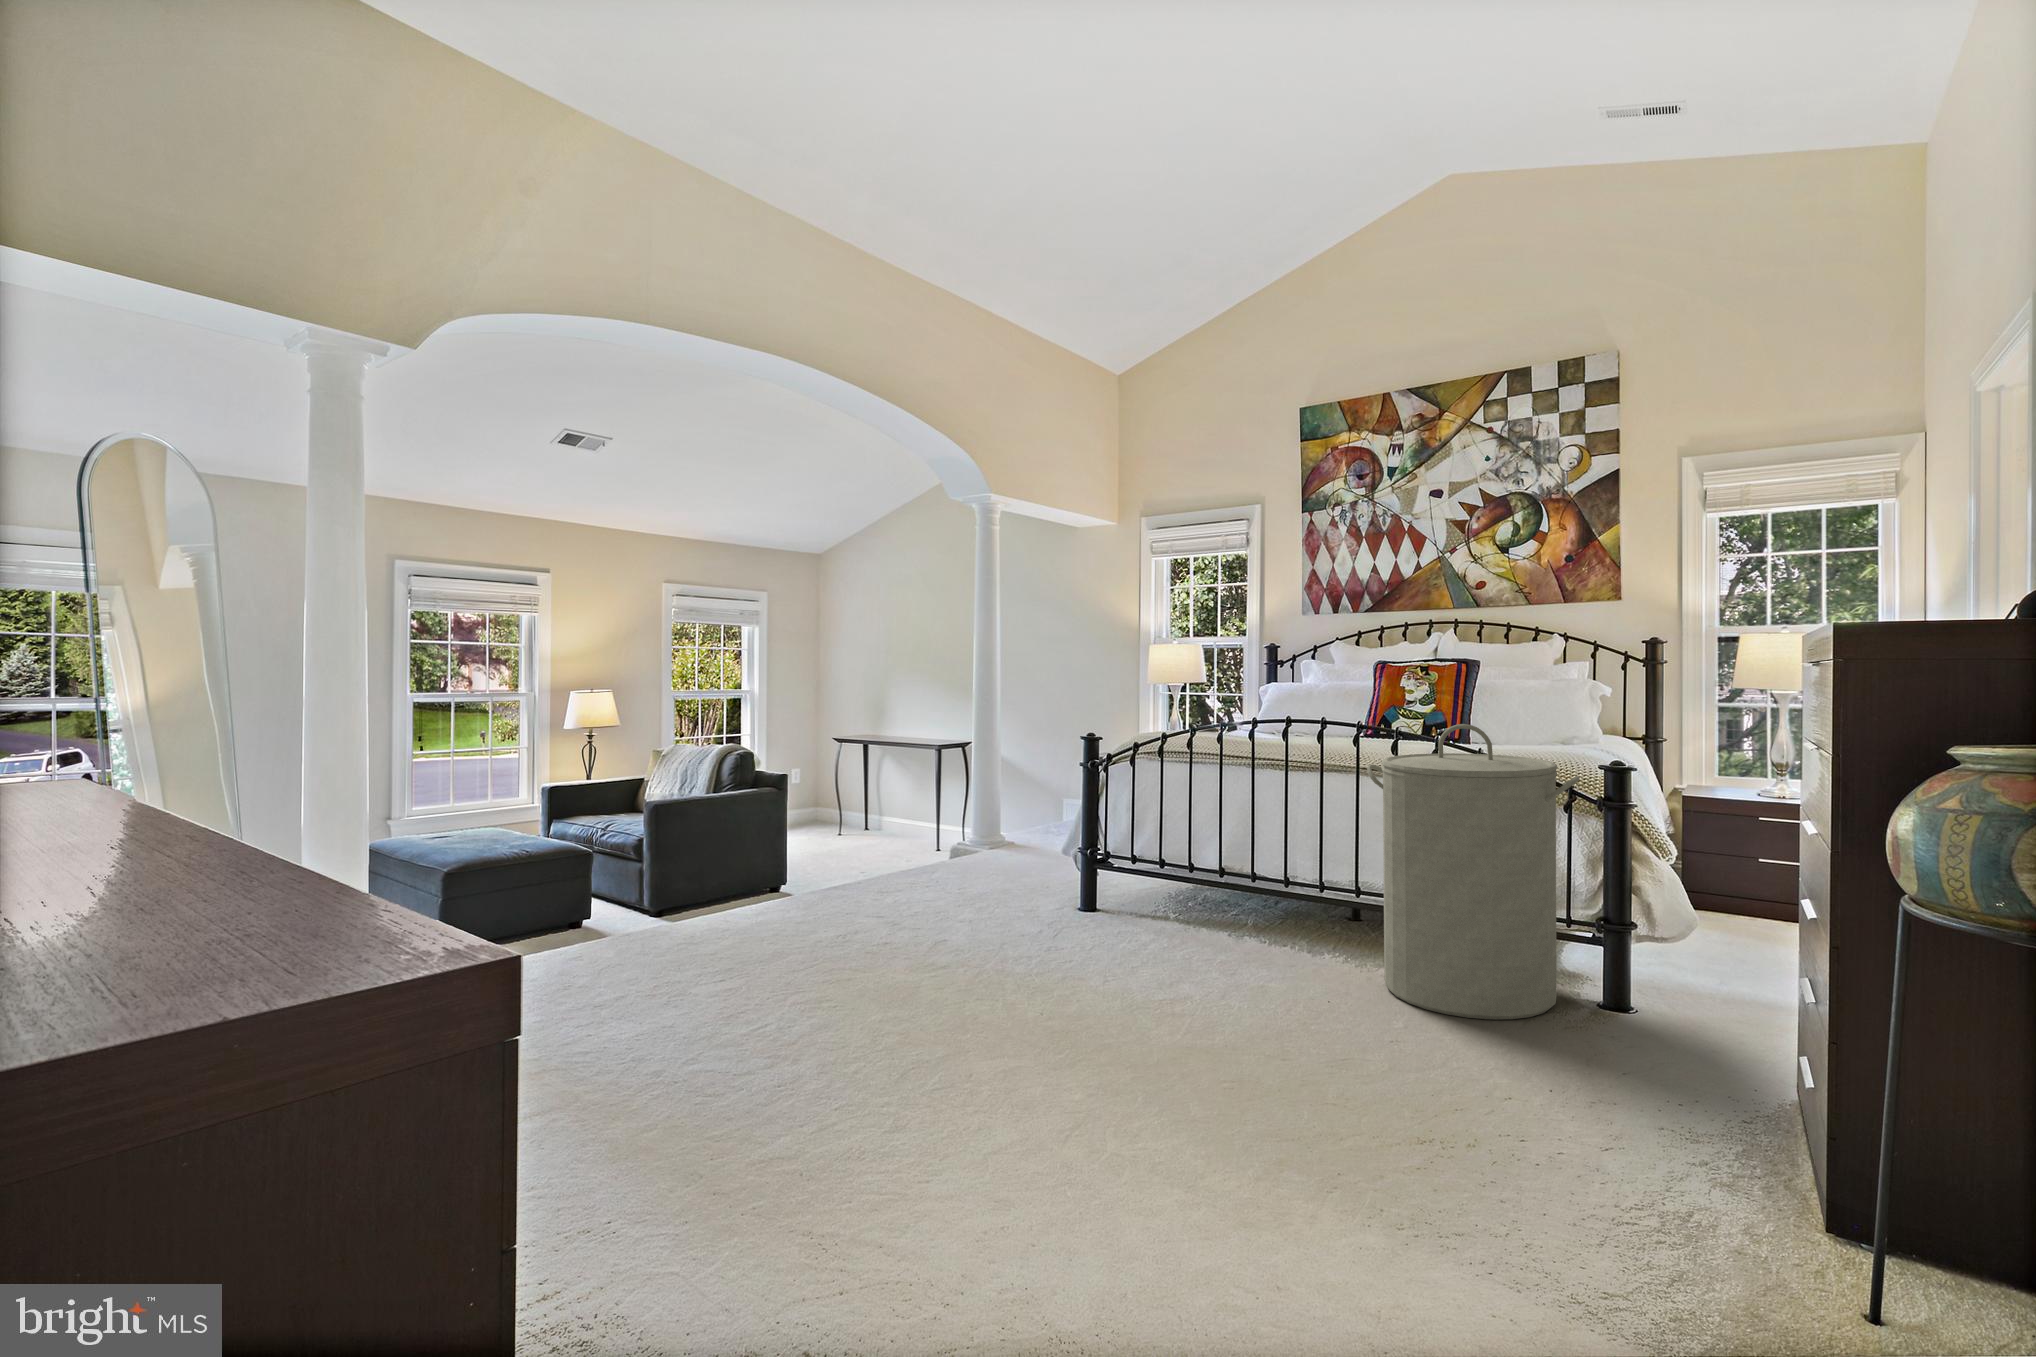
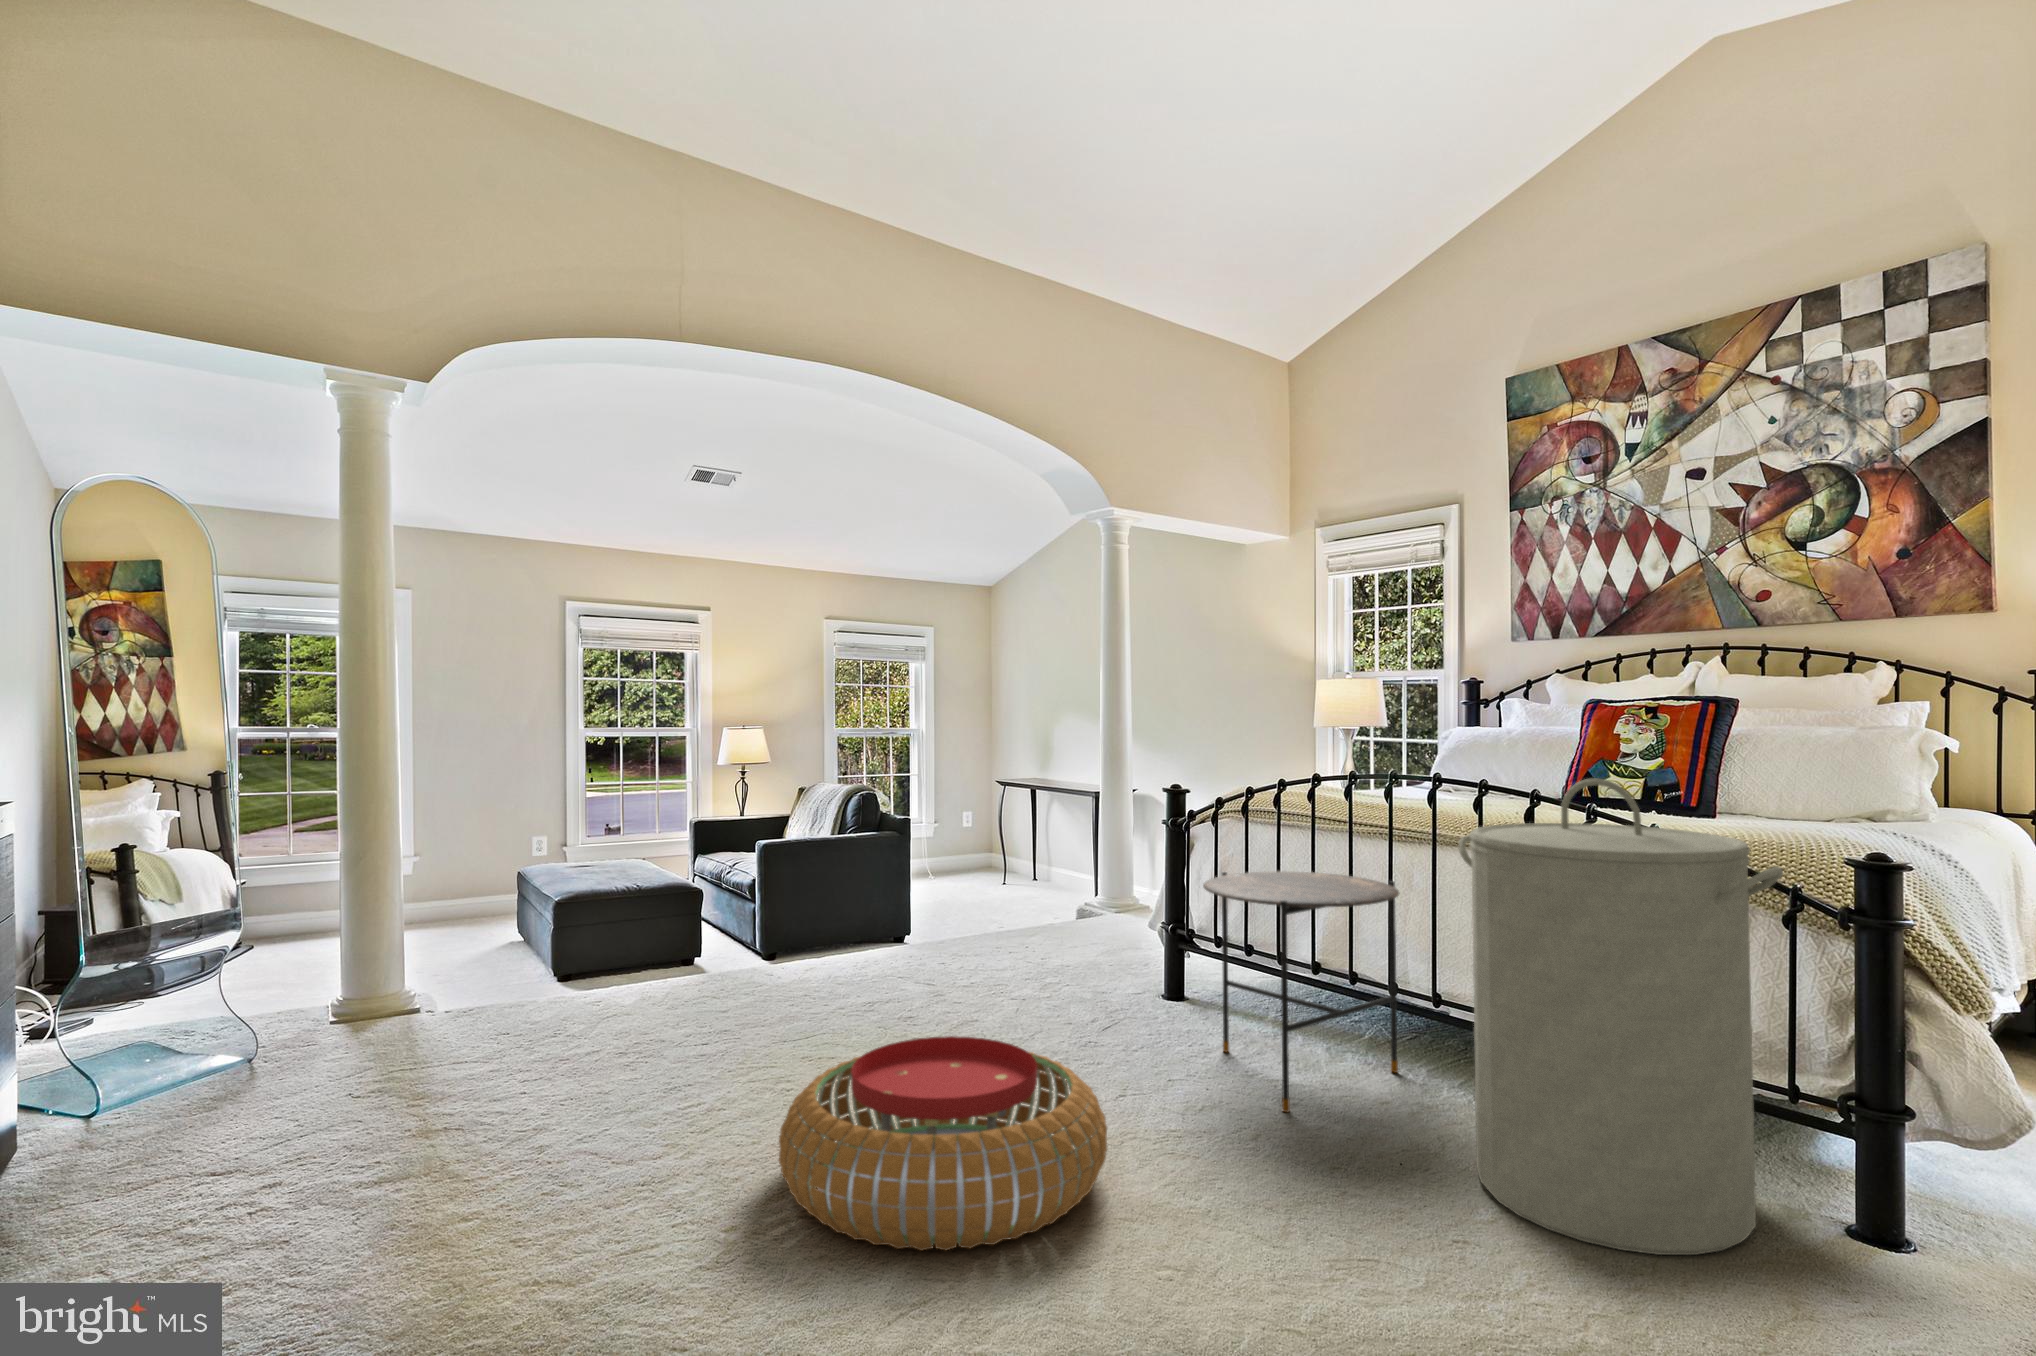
side table: none [1162,797,1304,968] -> present [1203,871,1399,1112]
pouf: none [933,932,1174,1077] -> present [779,1036,1107,1251]

